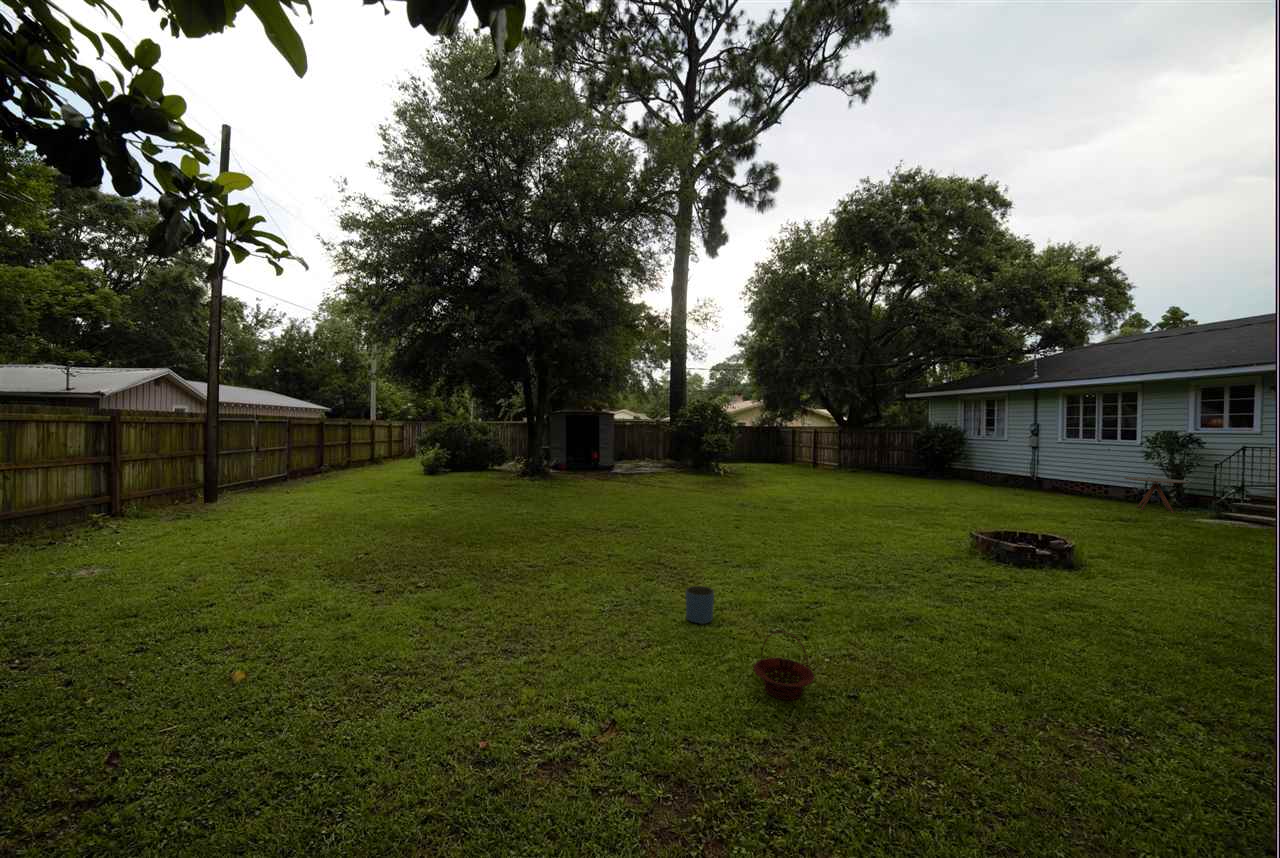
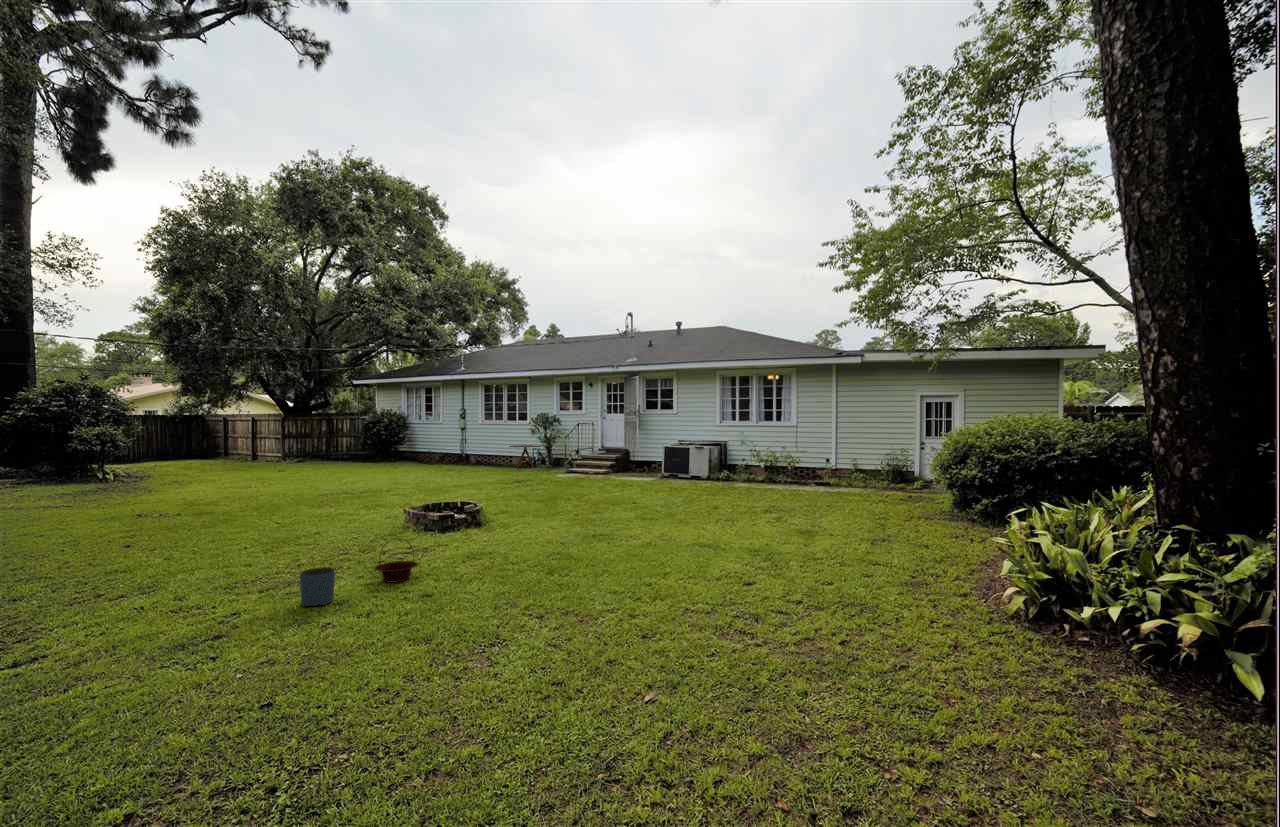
planter: present [686,586,714,624] -> present [300,567,335,607]
basket: present [753,631,815,700] -> present [374,539,418,583]

